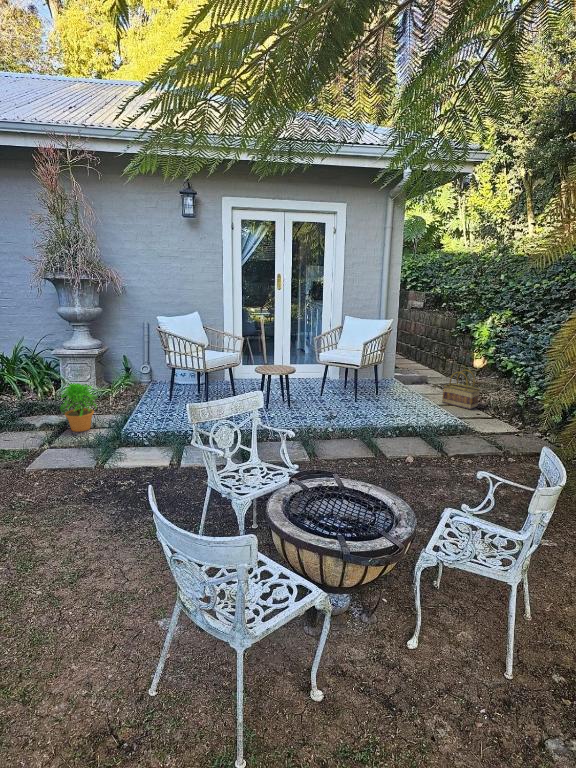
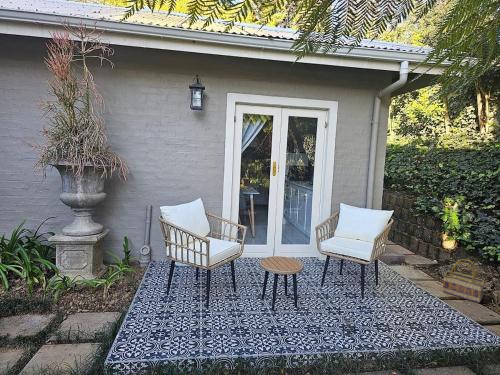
potted plant: present [60,383,97,432] -> none [31,286,89,350]

